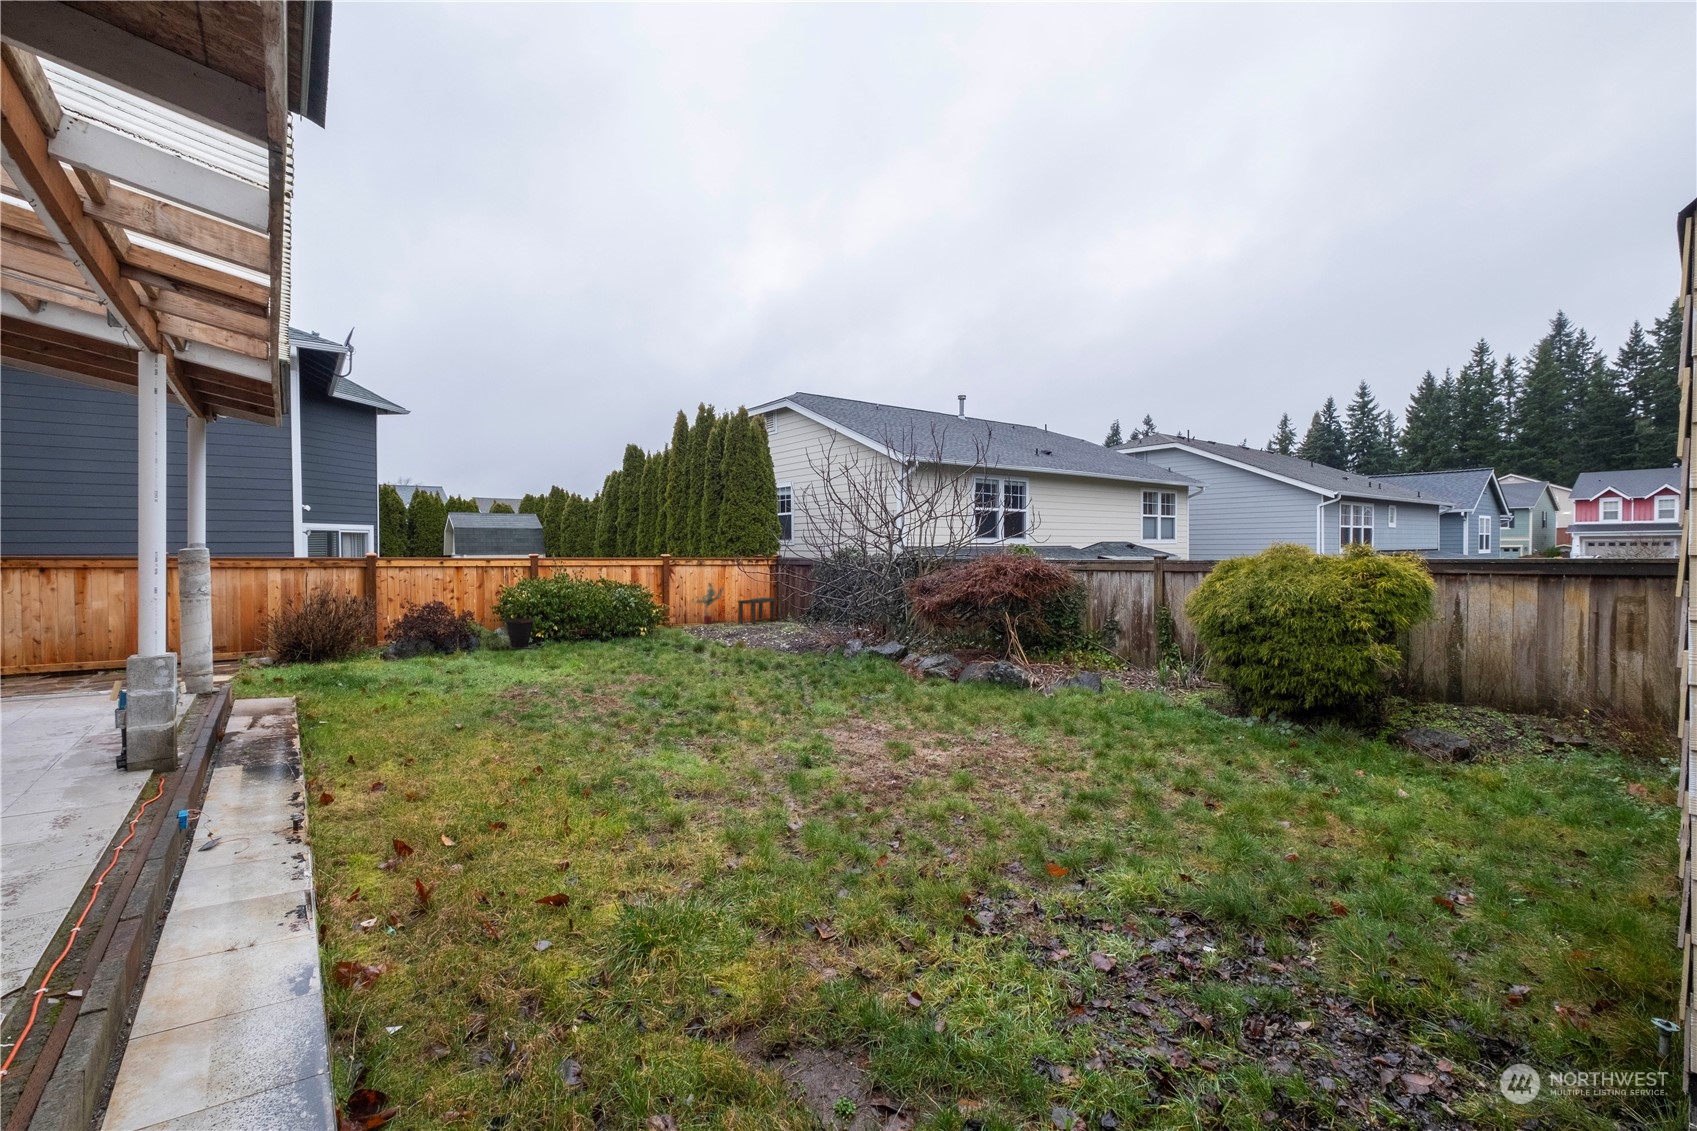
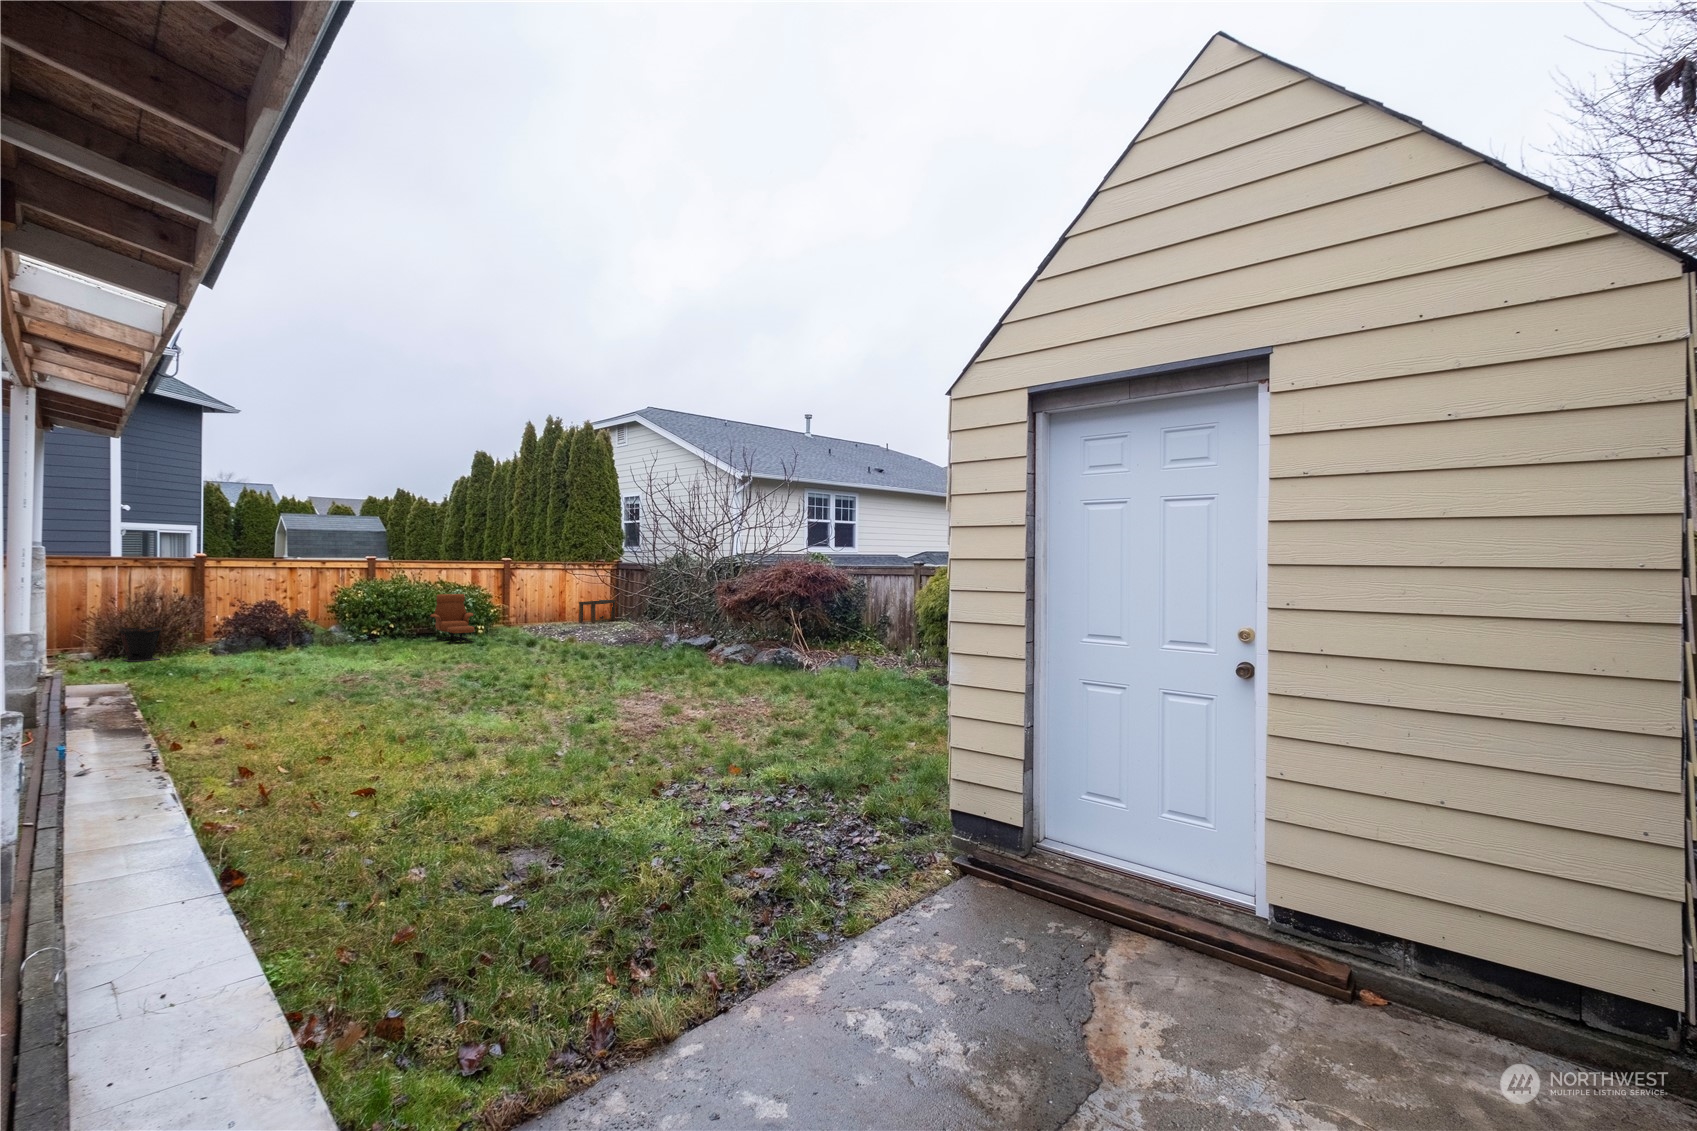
potted tree: present [693,584,723,624] -> none [532,585,565,623]
lounge chair: none [594,594,639,648] -> present [430,594,475,643]
bucket: present [505,618,534,649] -> present [119,627,162,661]

